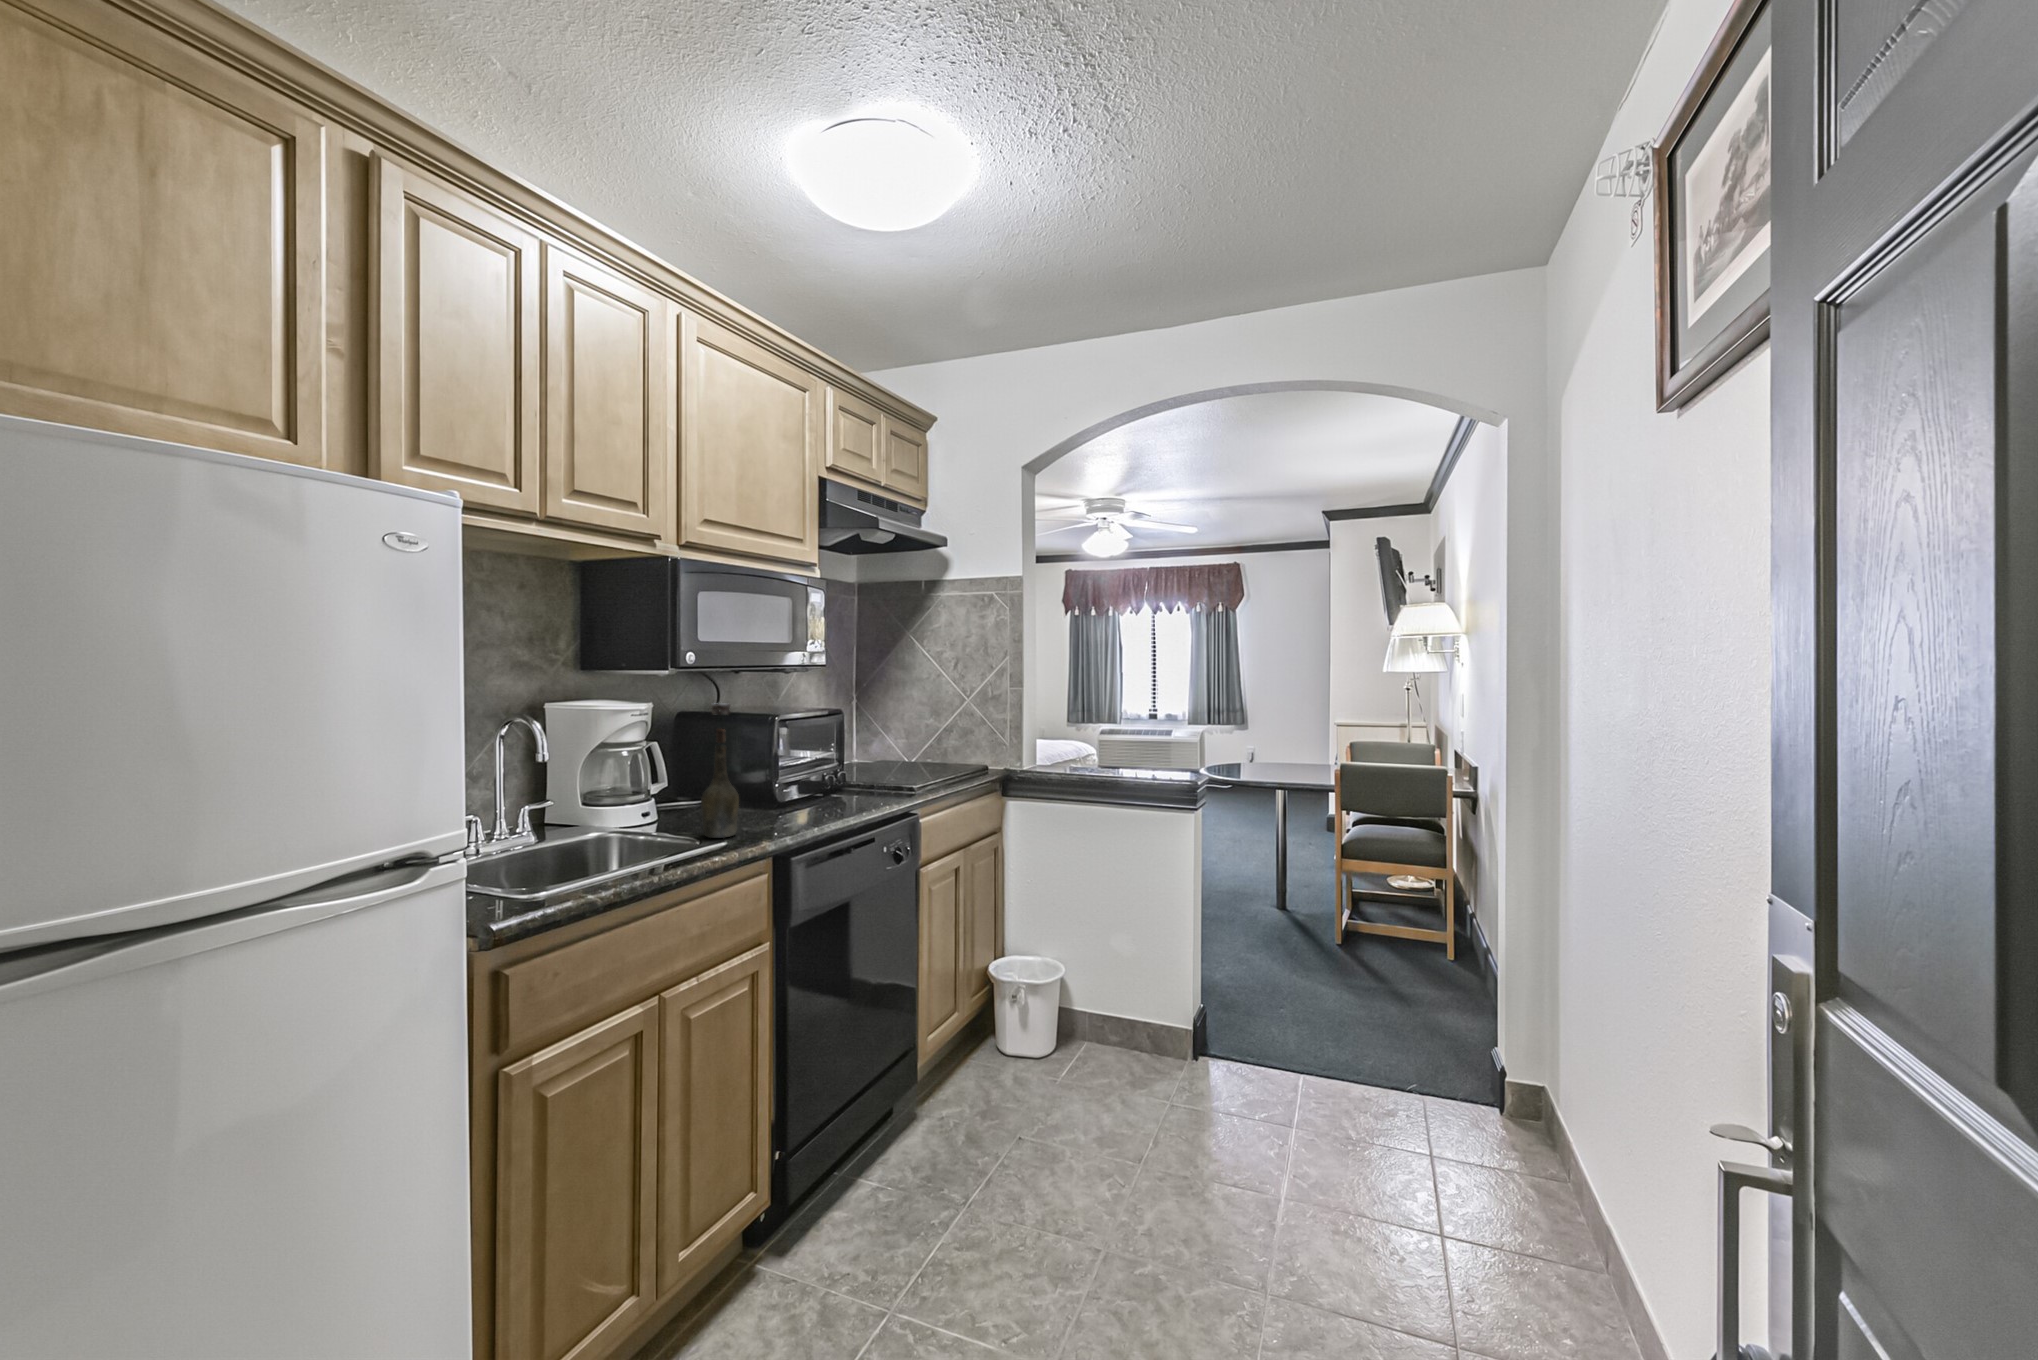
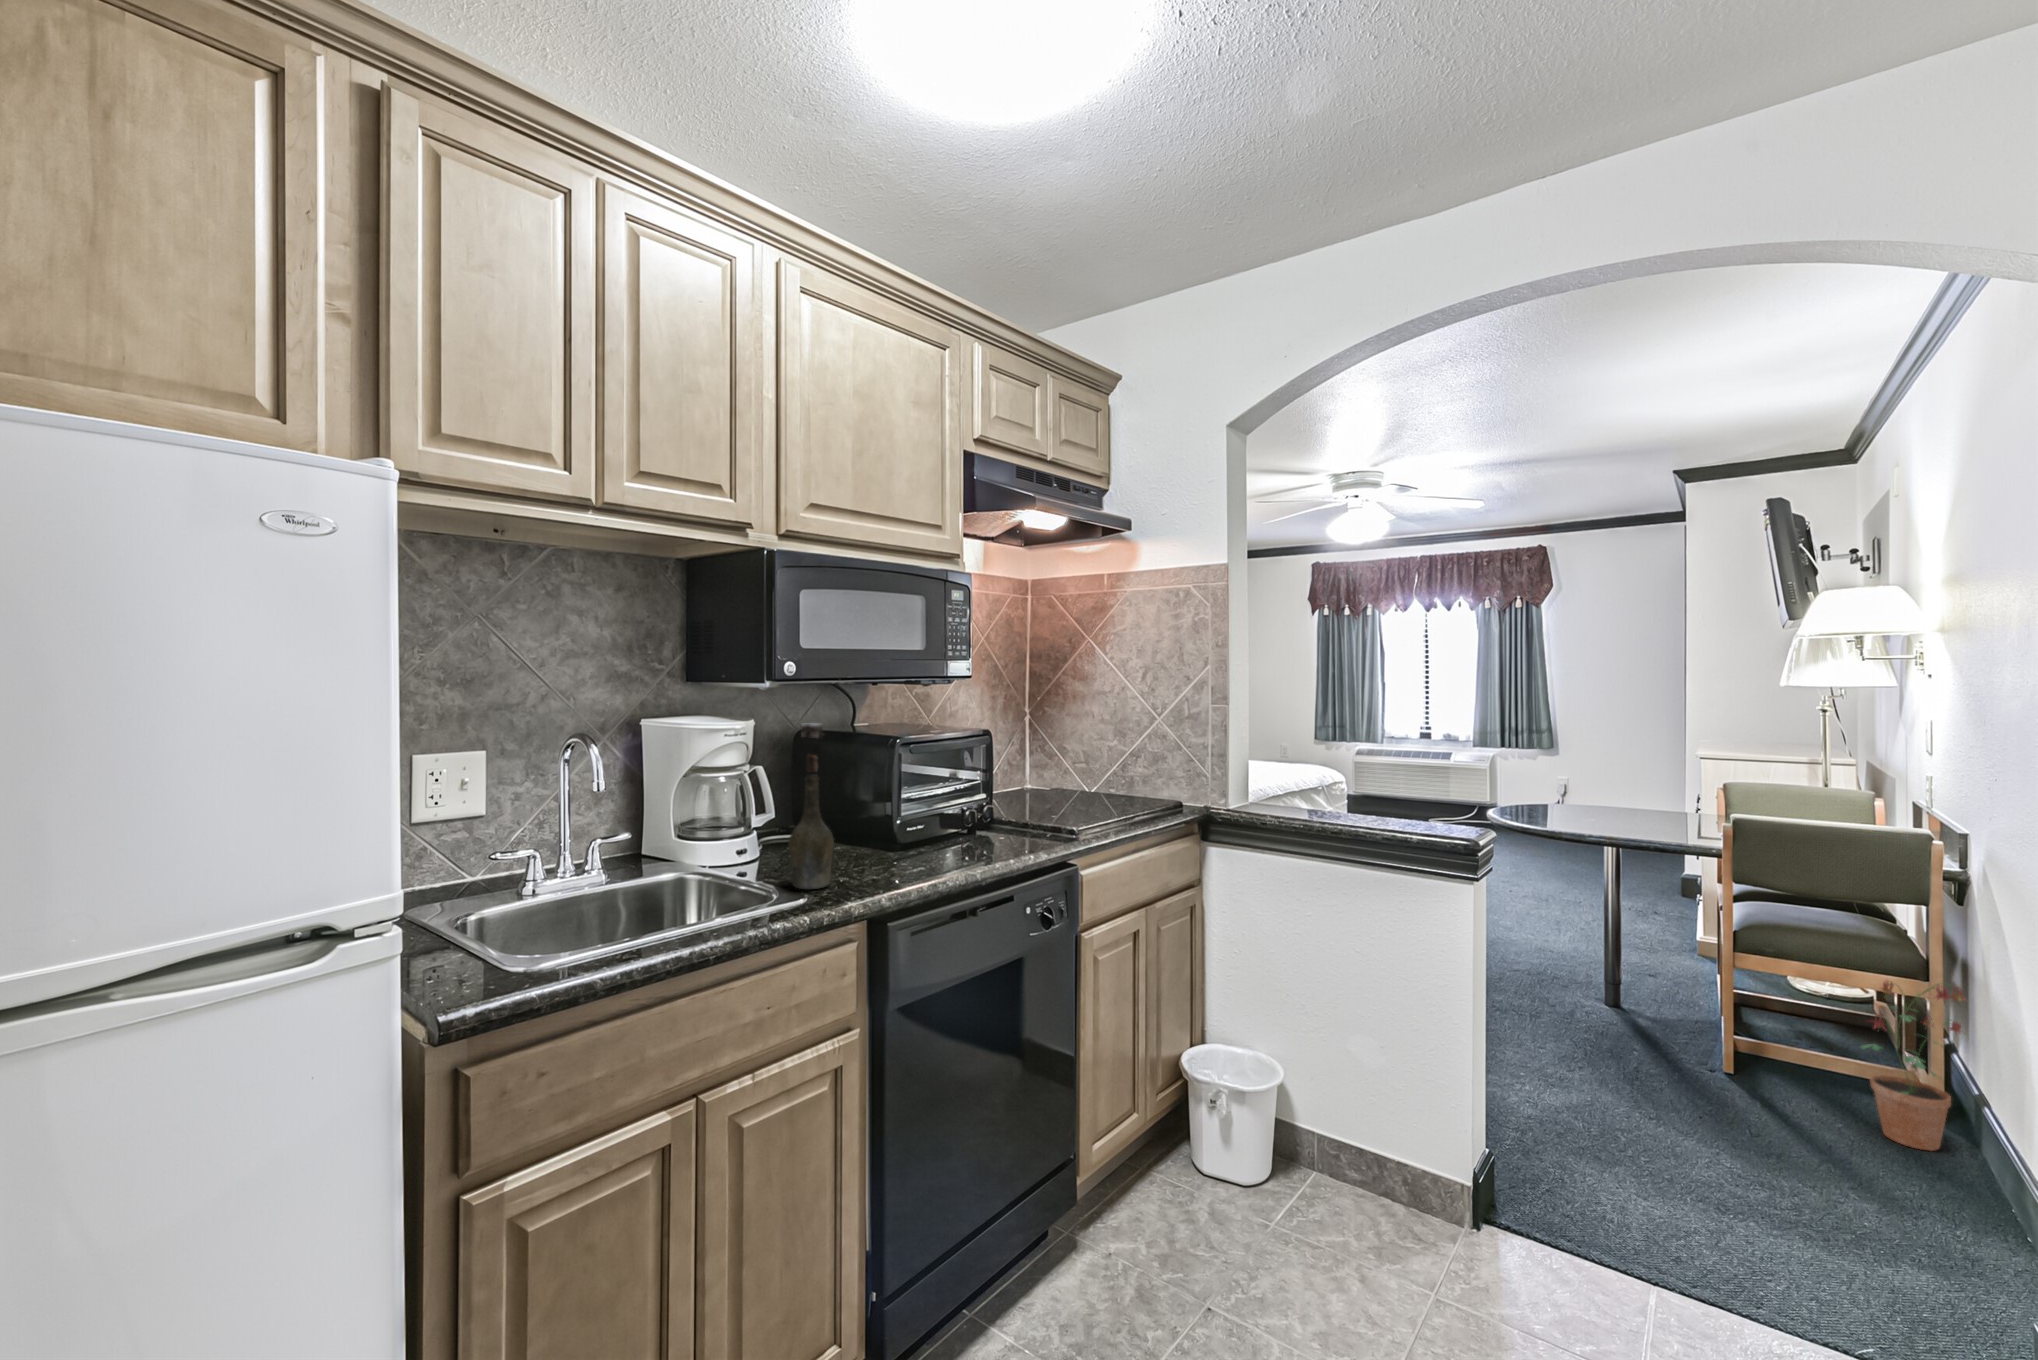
potted plant: none [1419,864,1477,975] -> present [1862,981,1966,1151]

